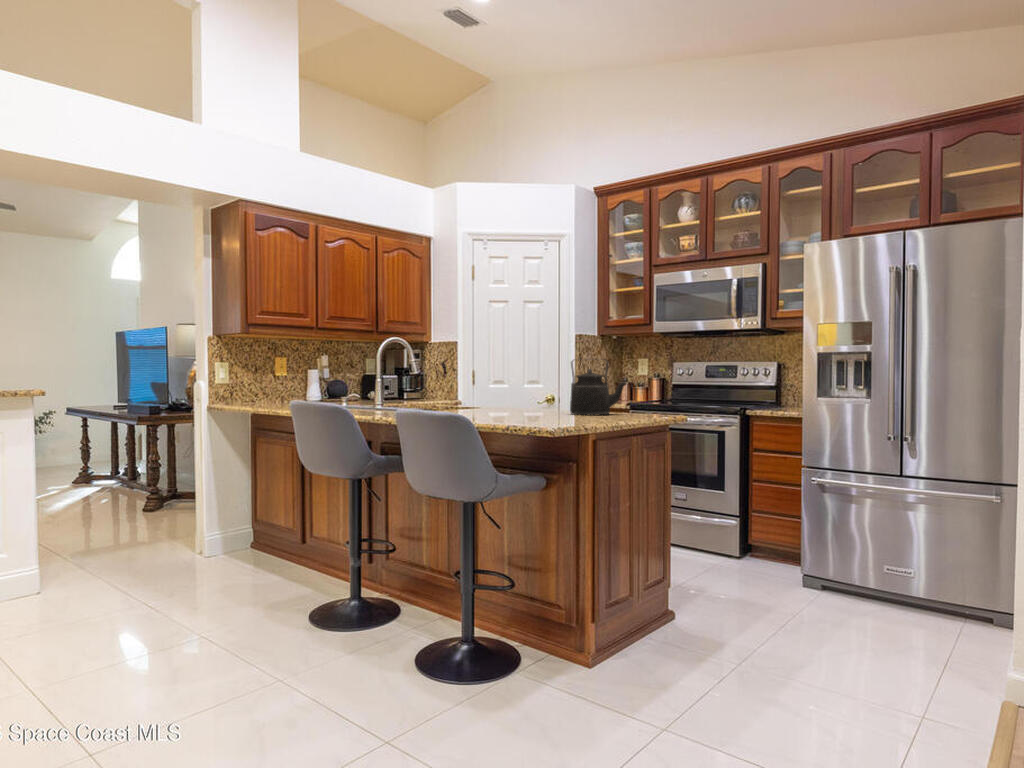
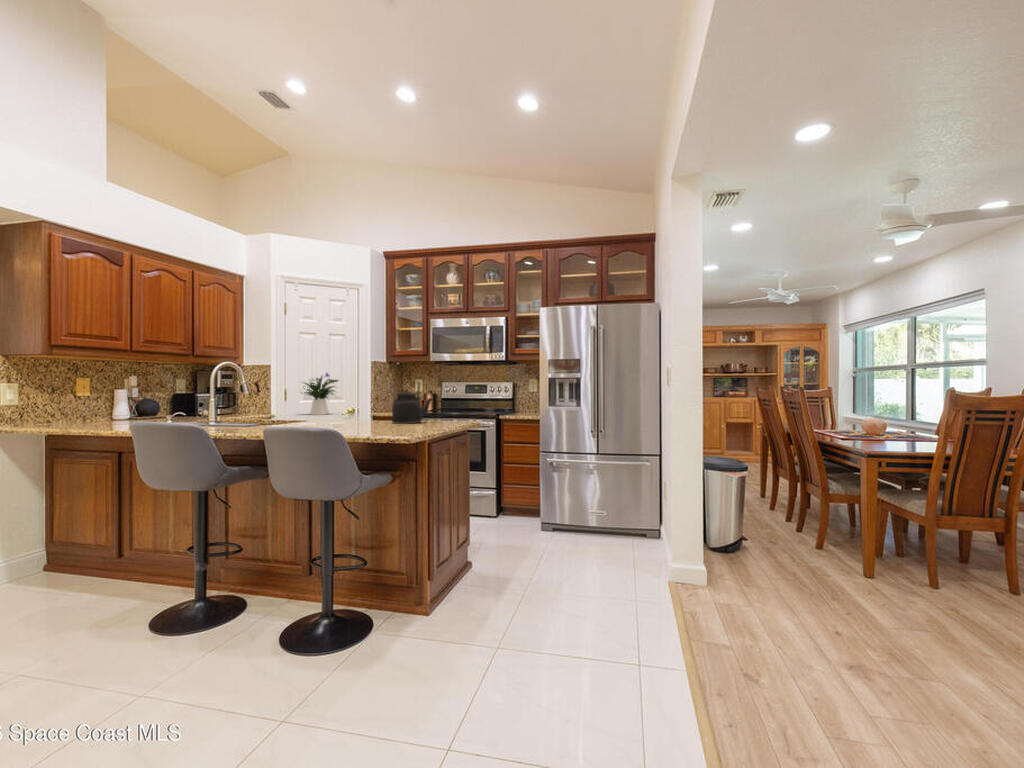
flower arrangement: none [481,346,535,402] -> present [301,373,338,415]

